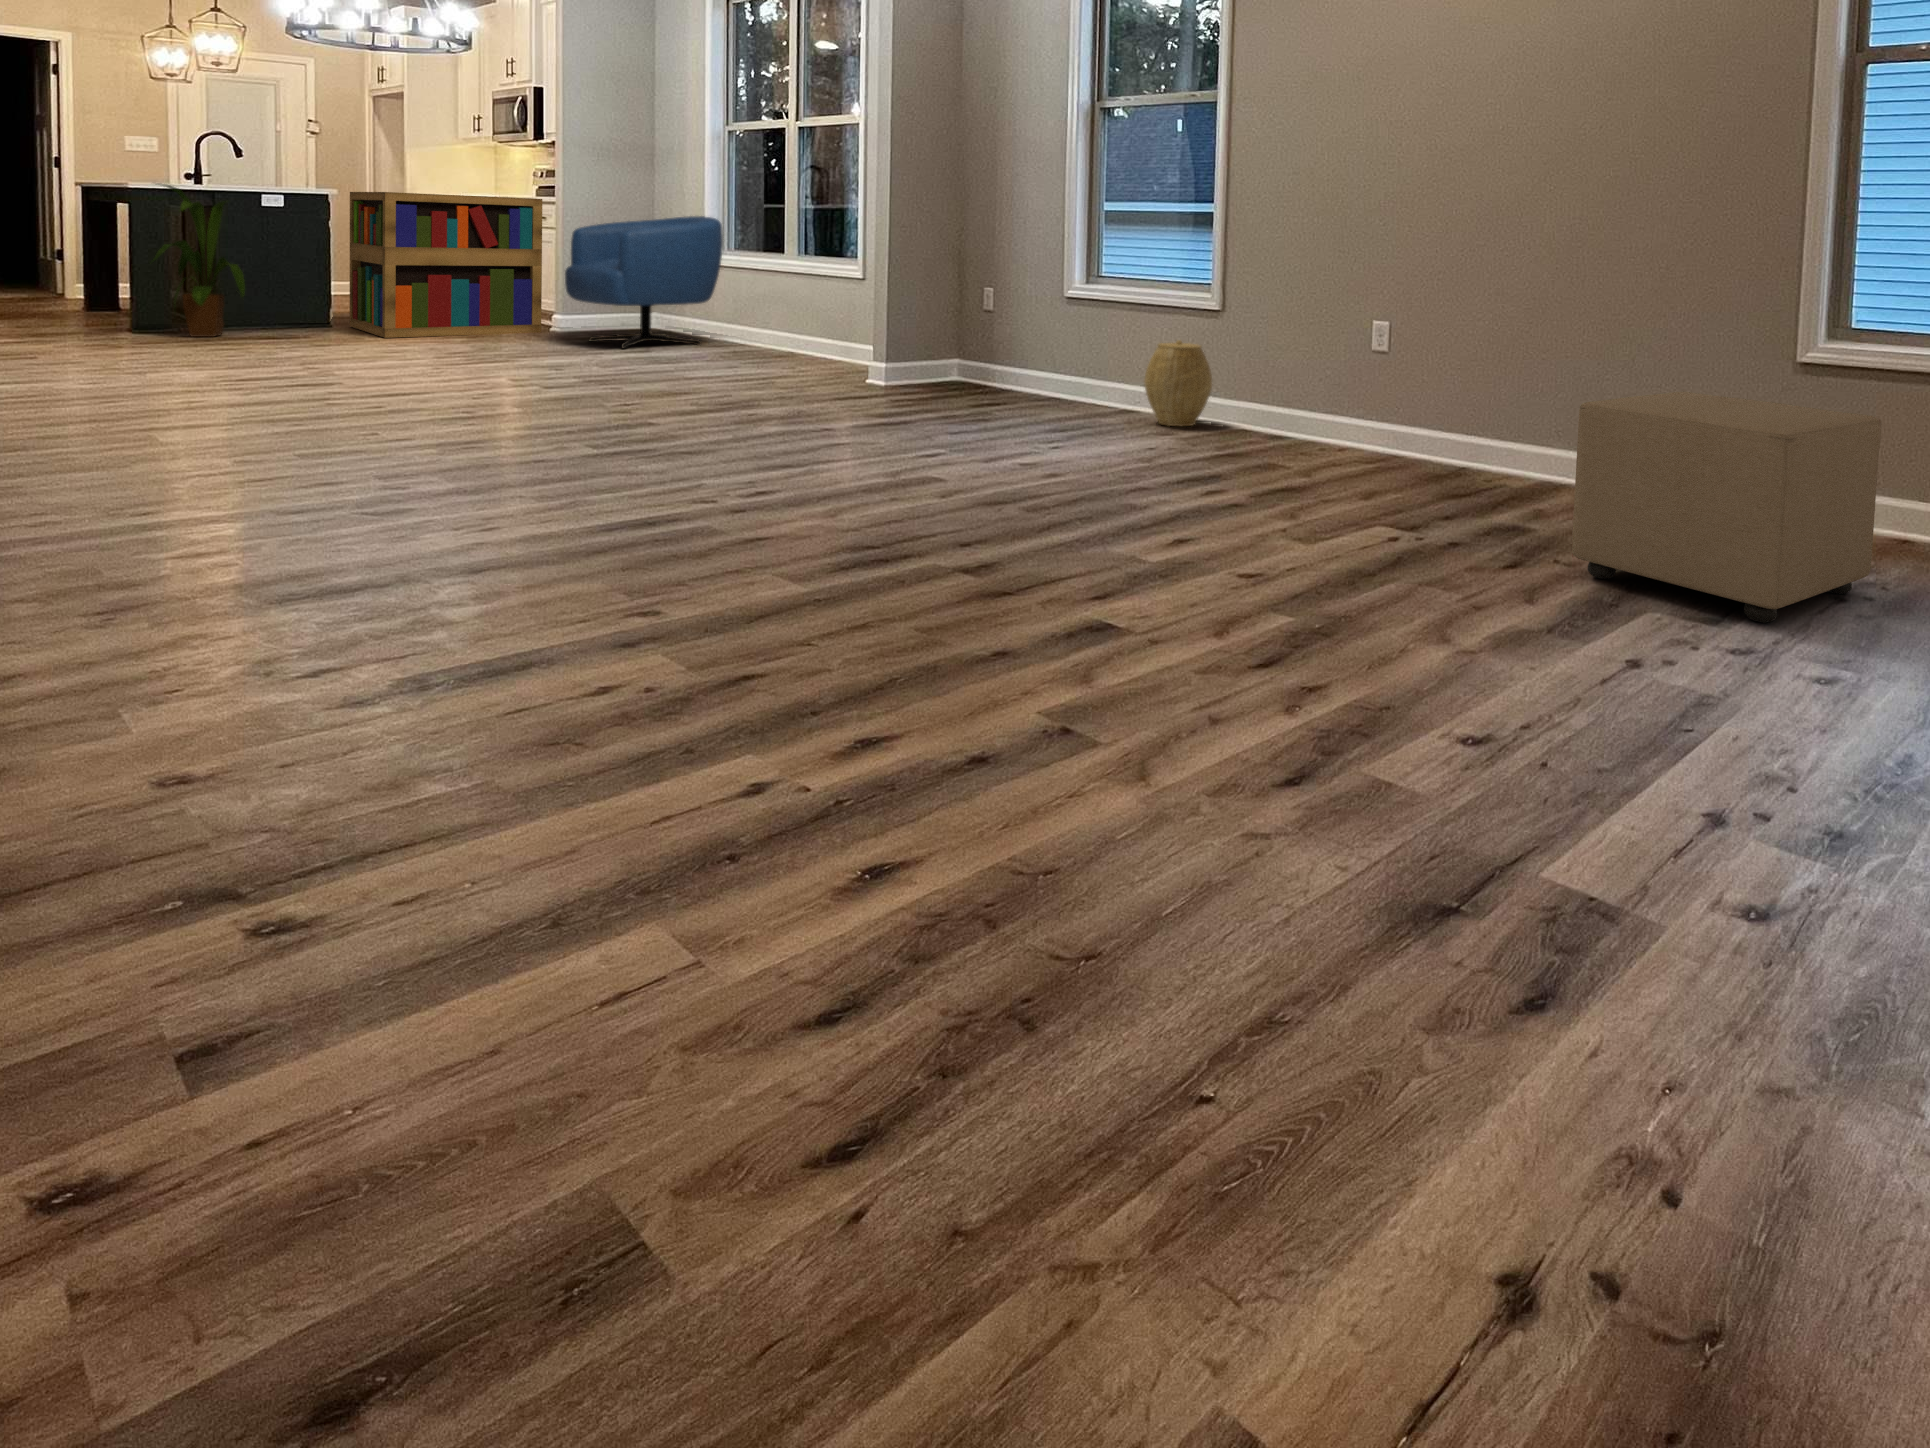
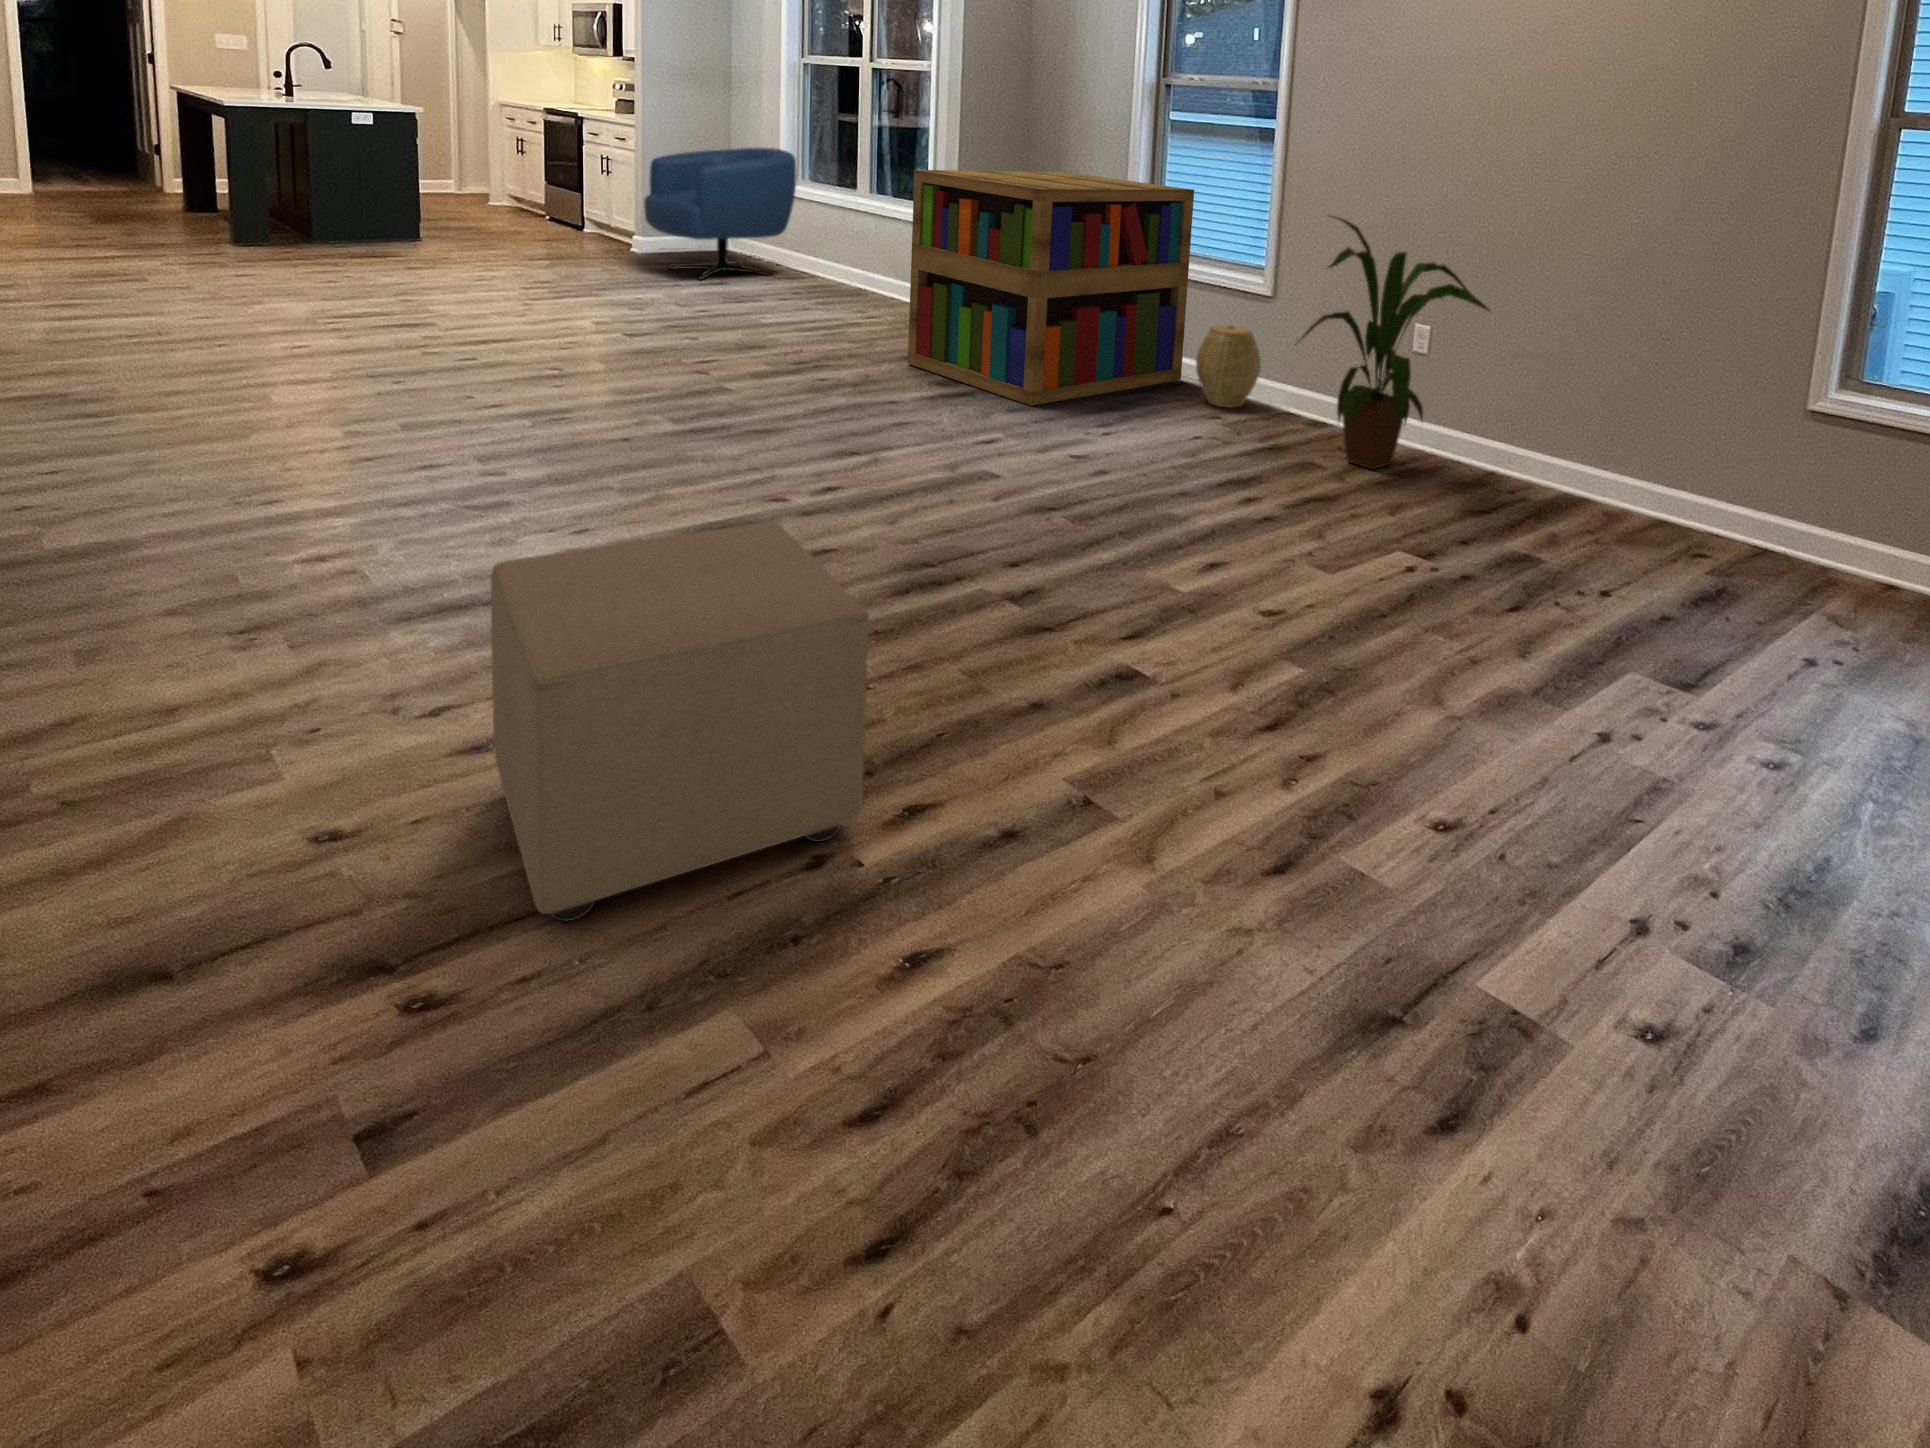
house plant: present [154,185,245,337] -> present [1298,216,1490,469]
bookshelf: present [350,192,542,338] -> present [908,170,1194,406]
ottoman: present [1572,391,1882,623] -> present [491,521,869,921]

